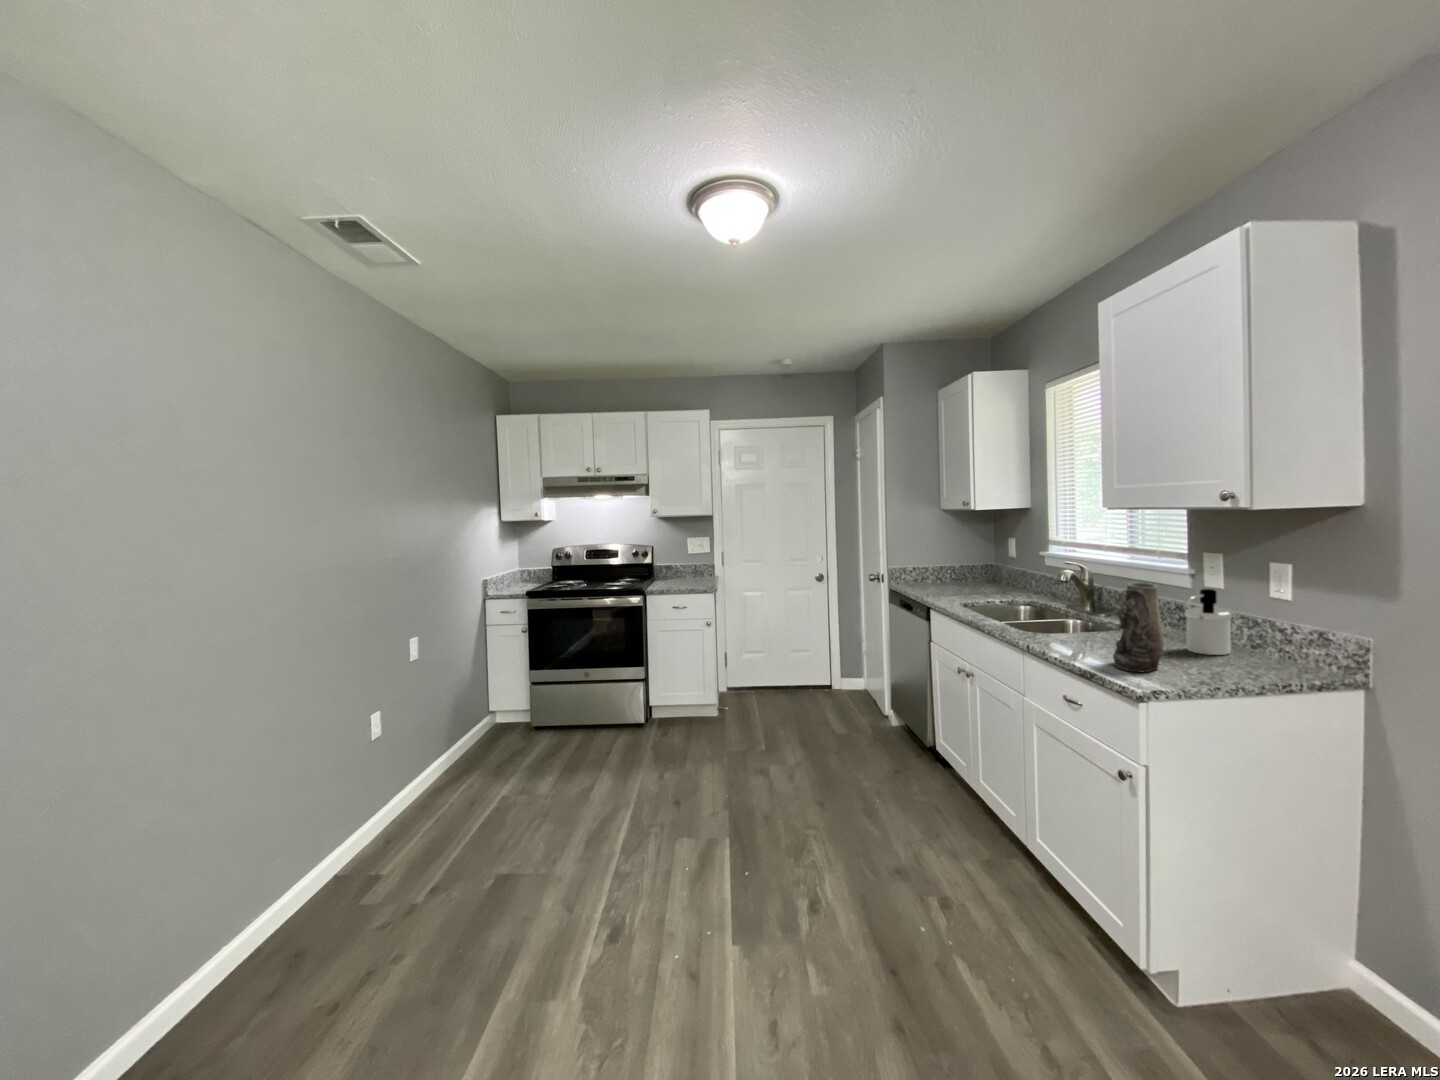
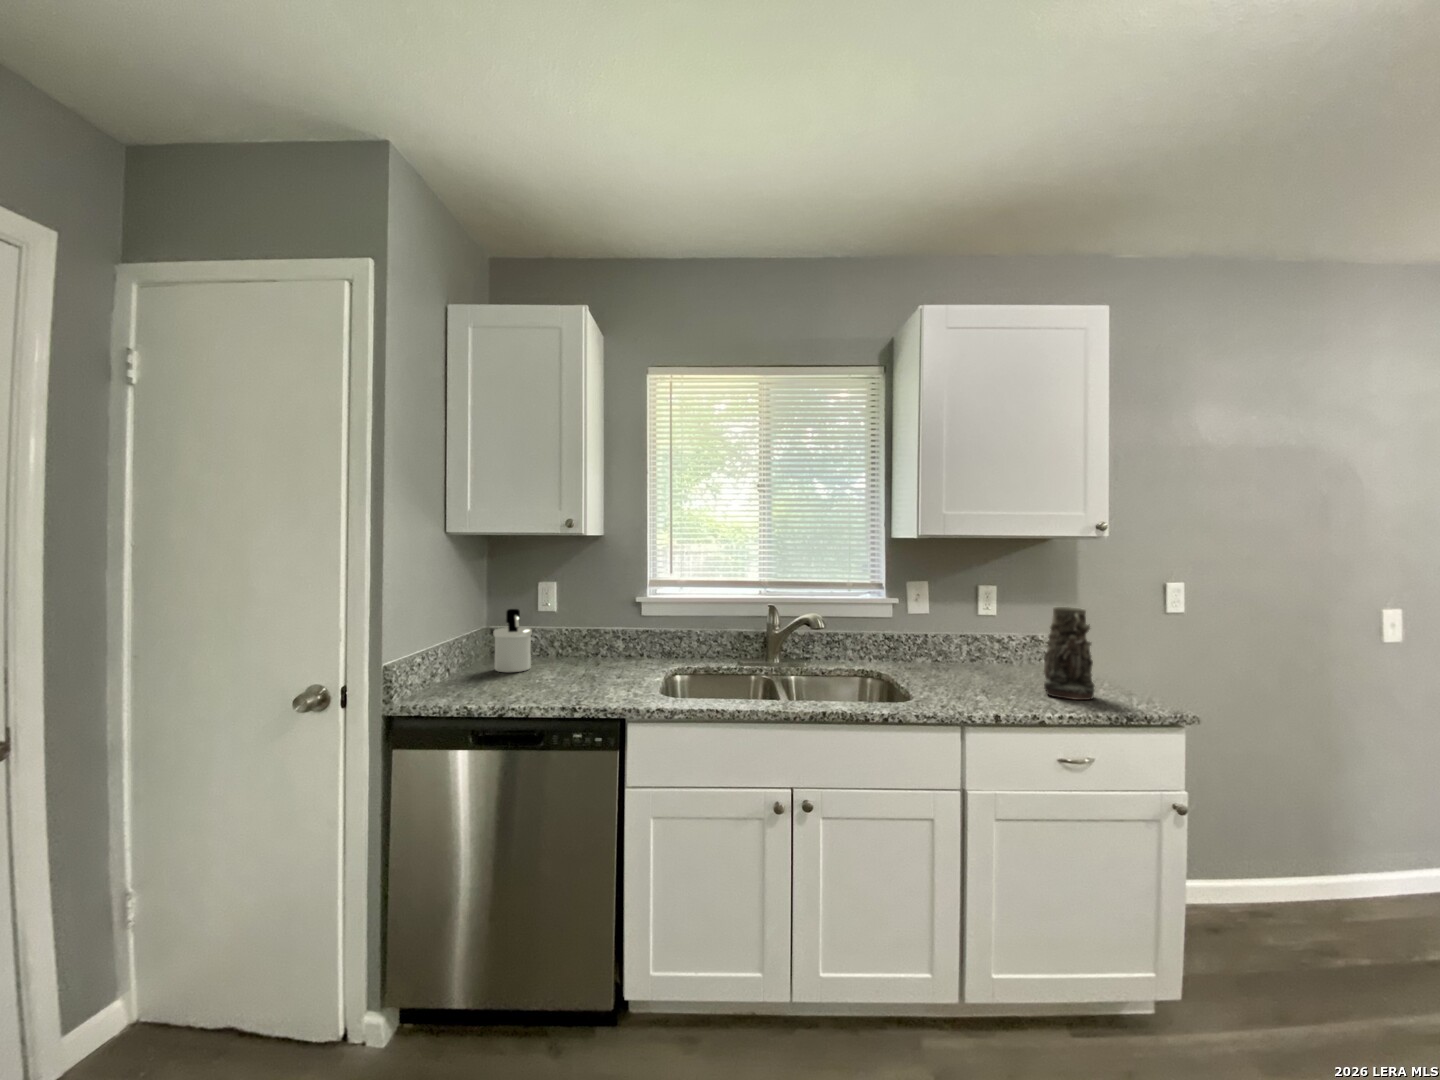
soap dispenser: present [1185,589,1232,655] -> present [494,609,532,672]

